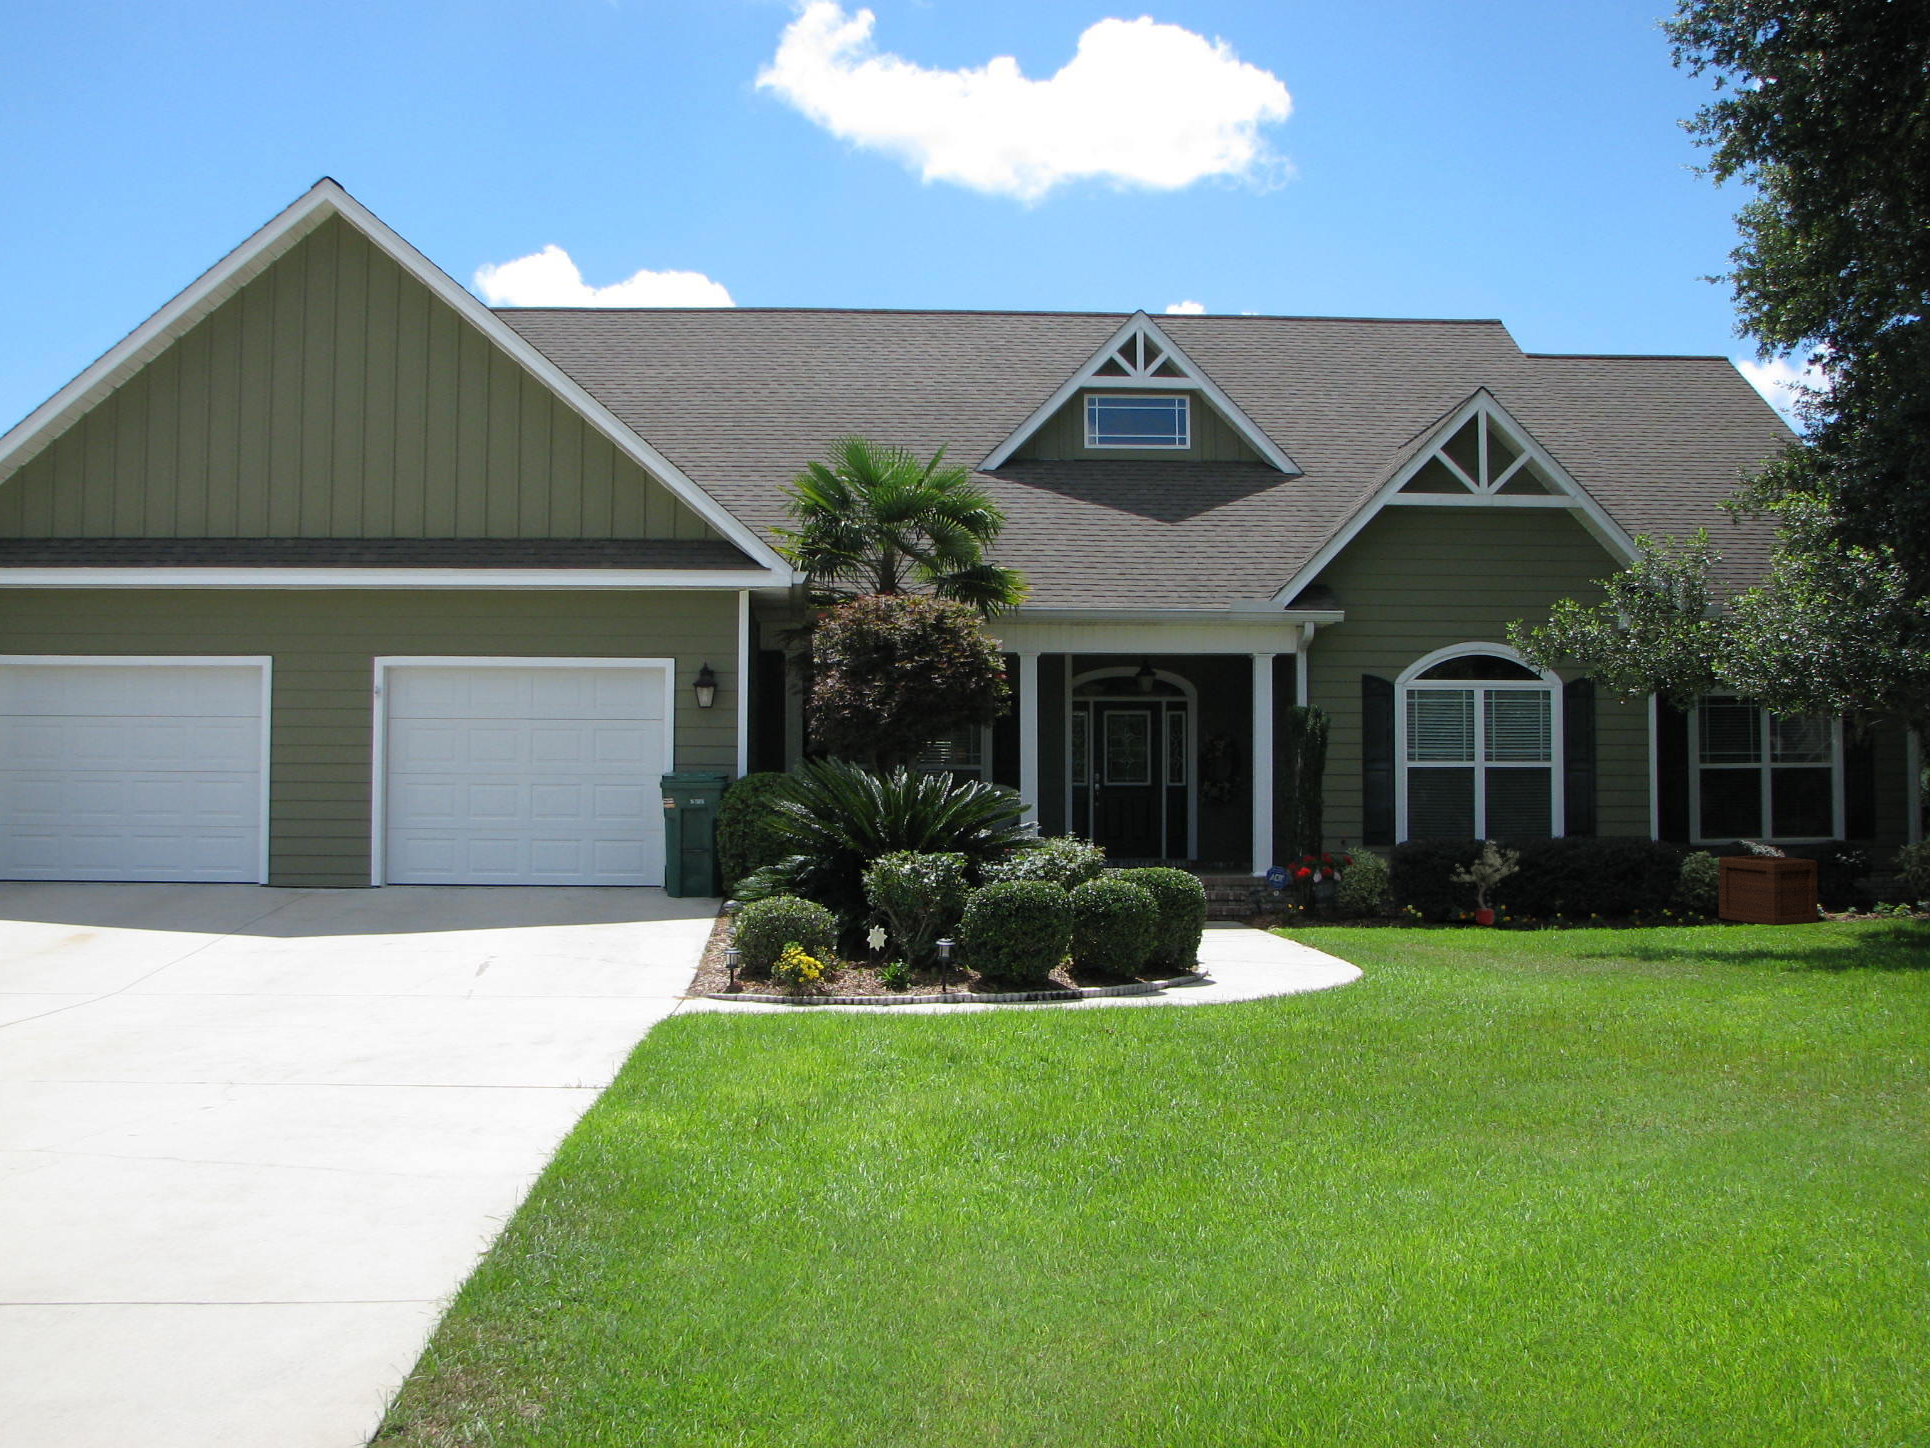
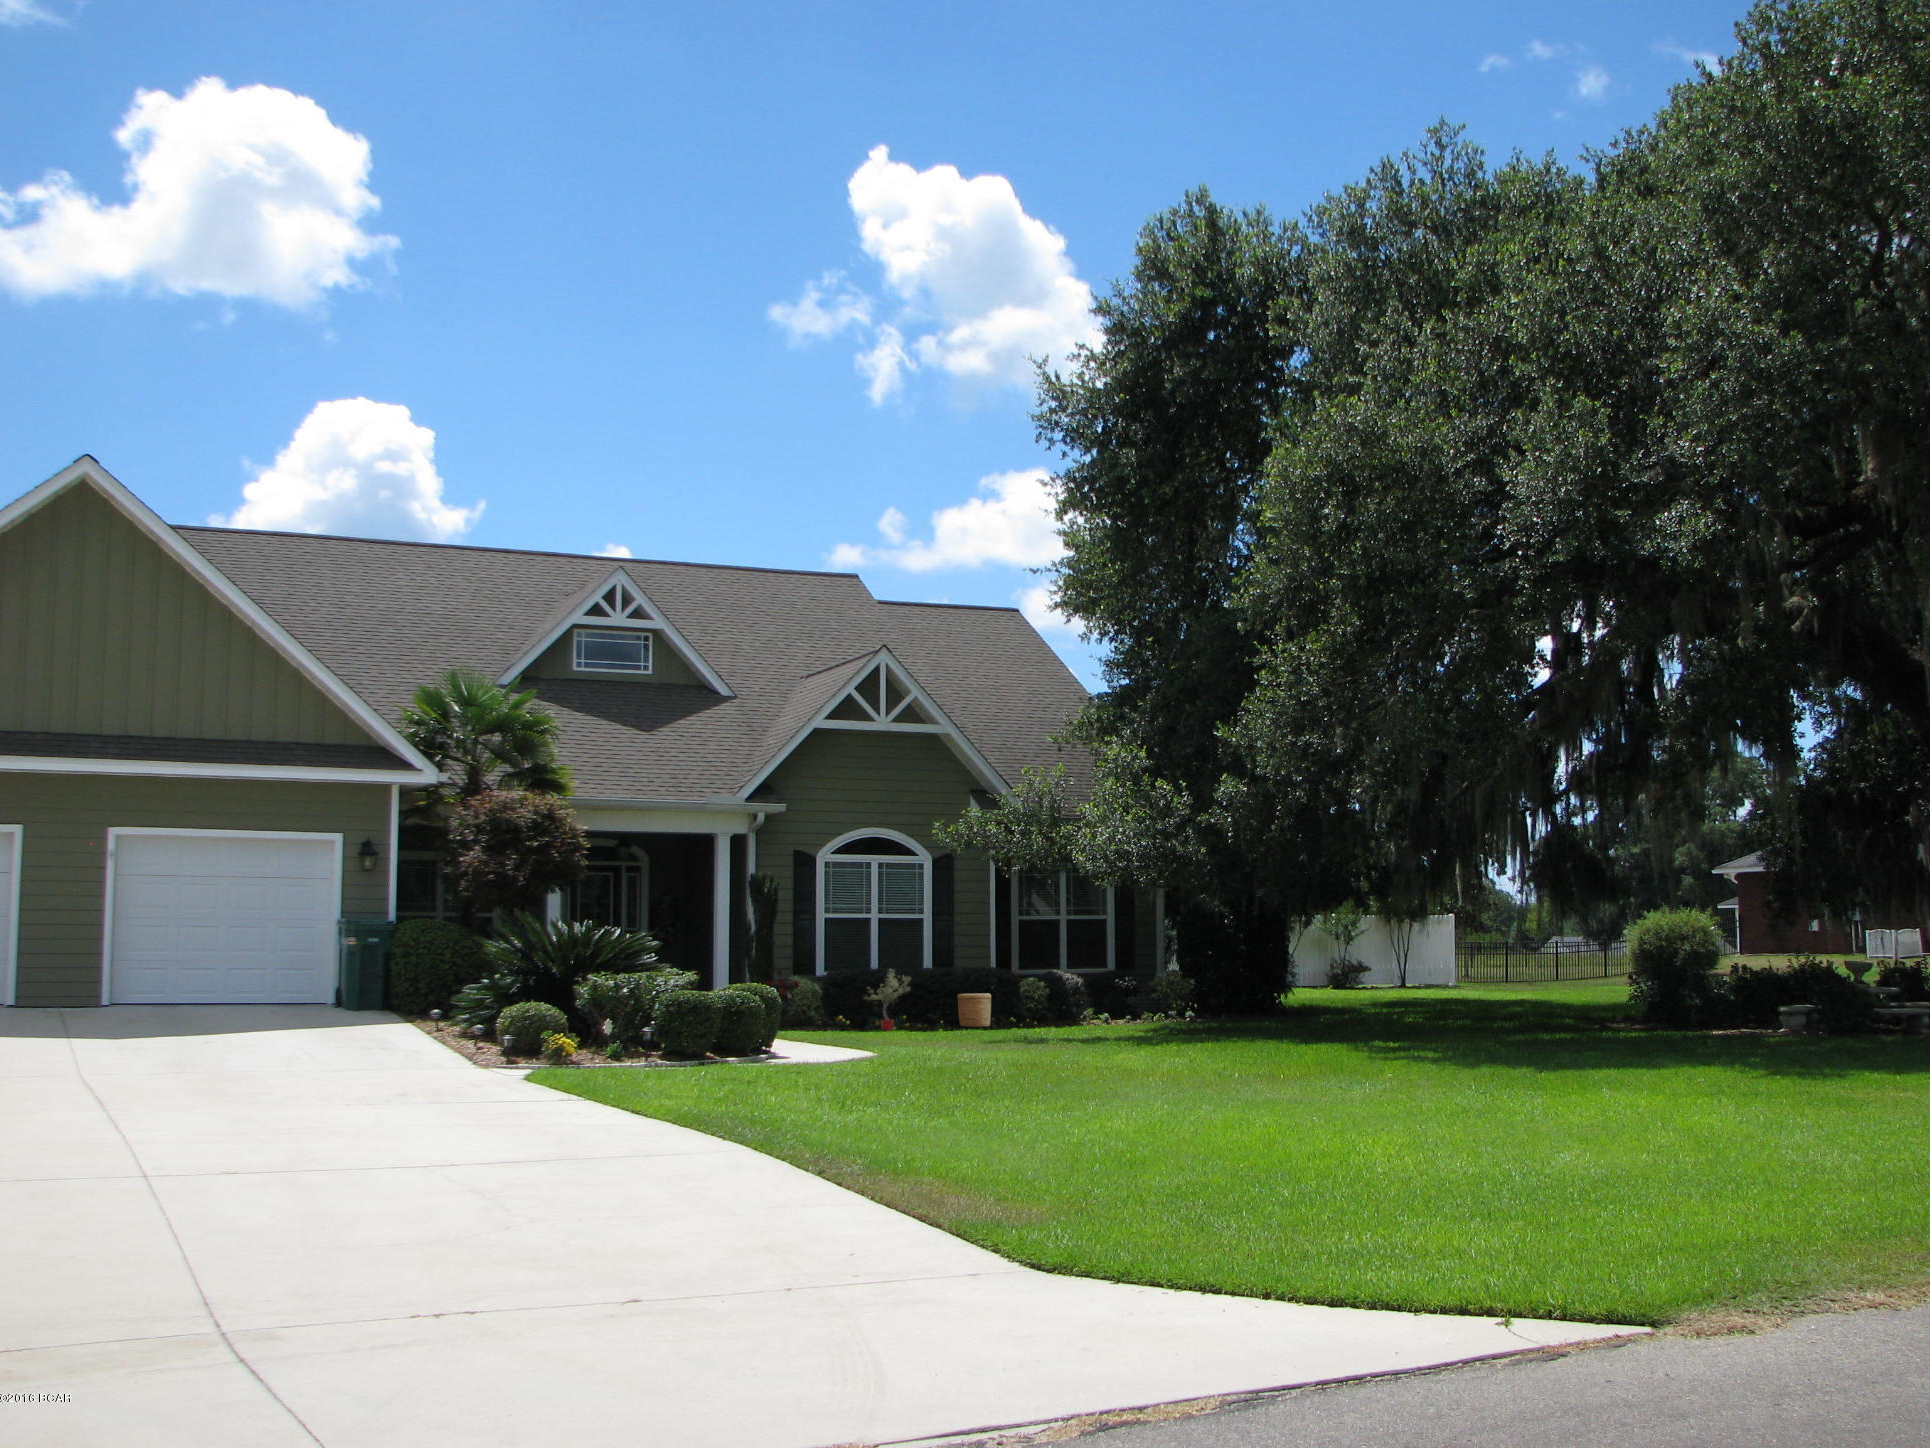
wooden crate: present [1718,855,1818,925] -> none [1038,978,1100,1024]
woven basket: none [1592,875,1644,925] -> present [957,993,991,1027]

